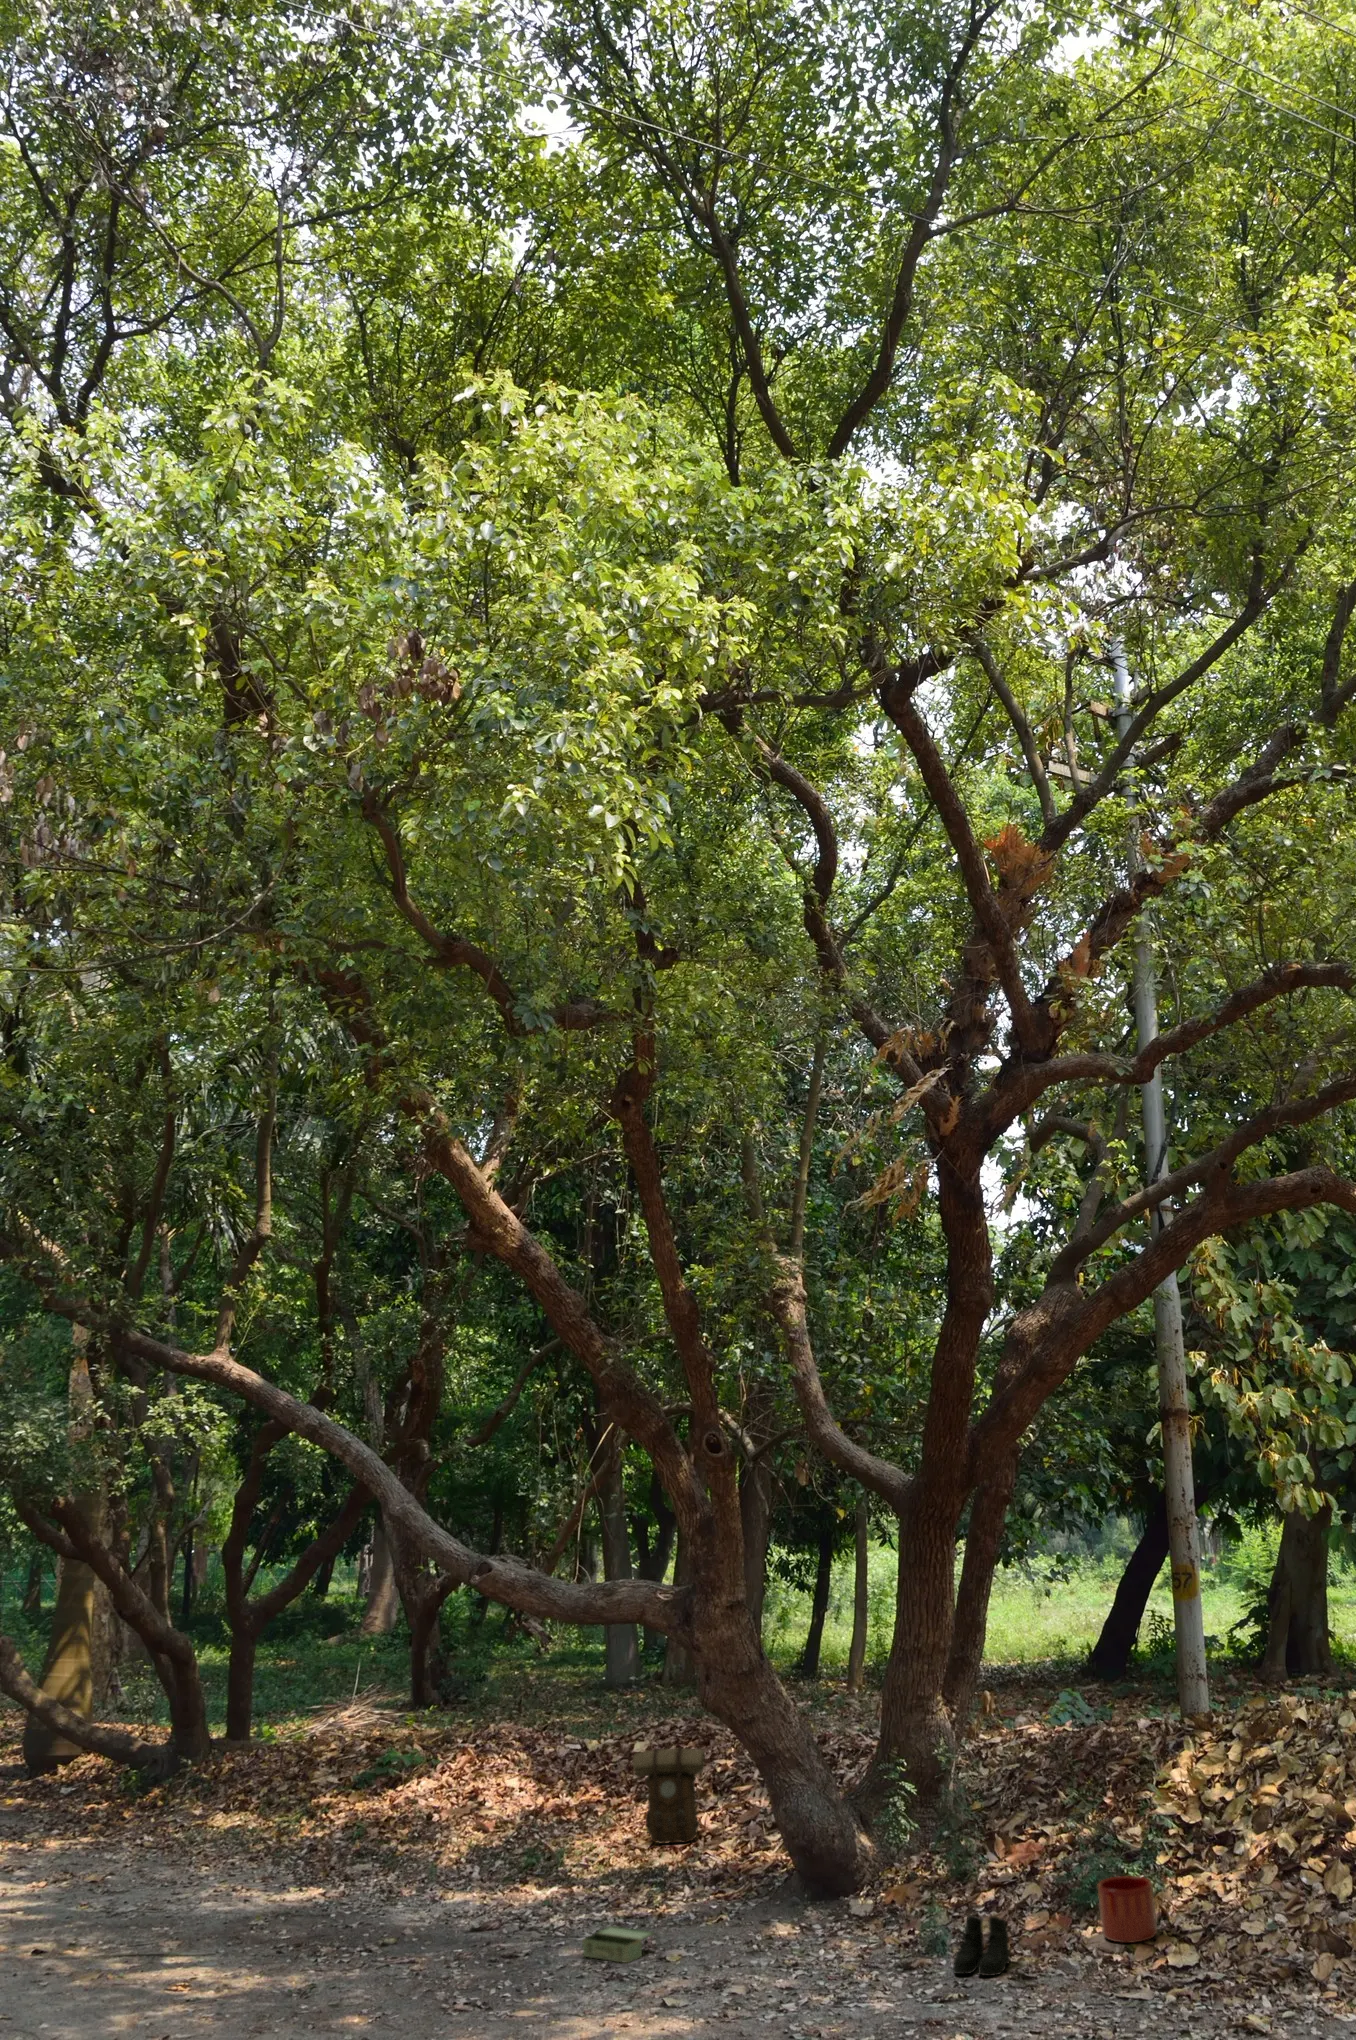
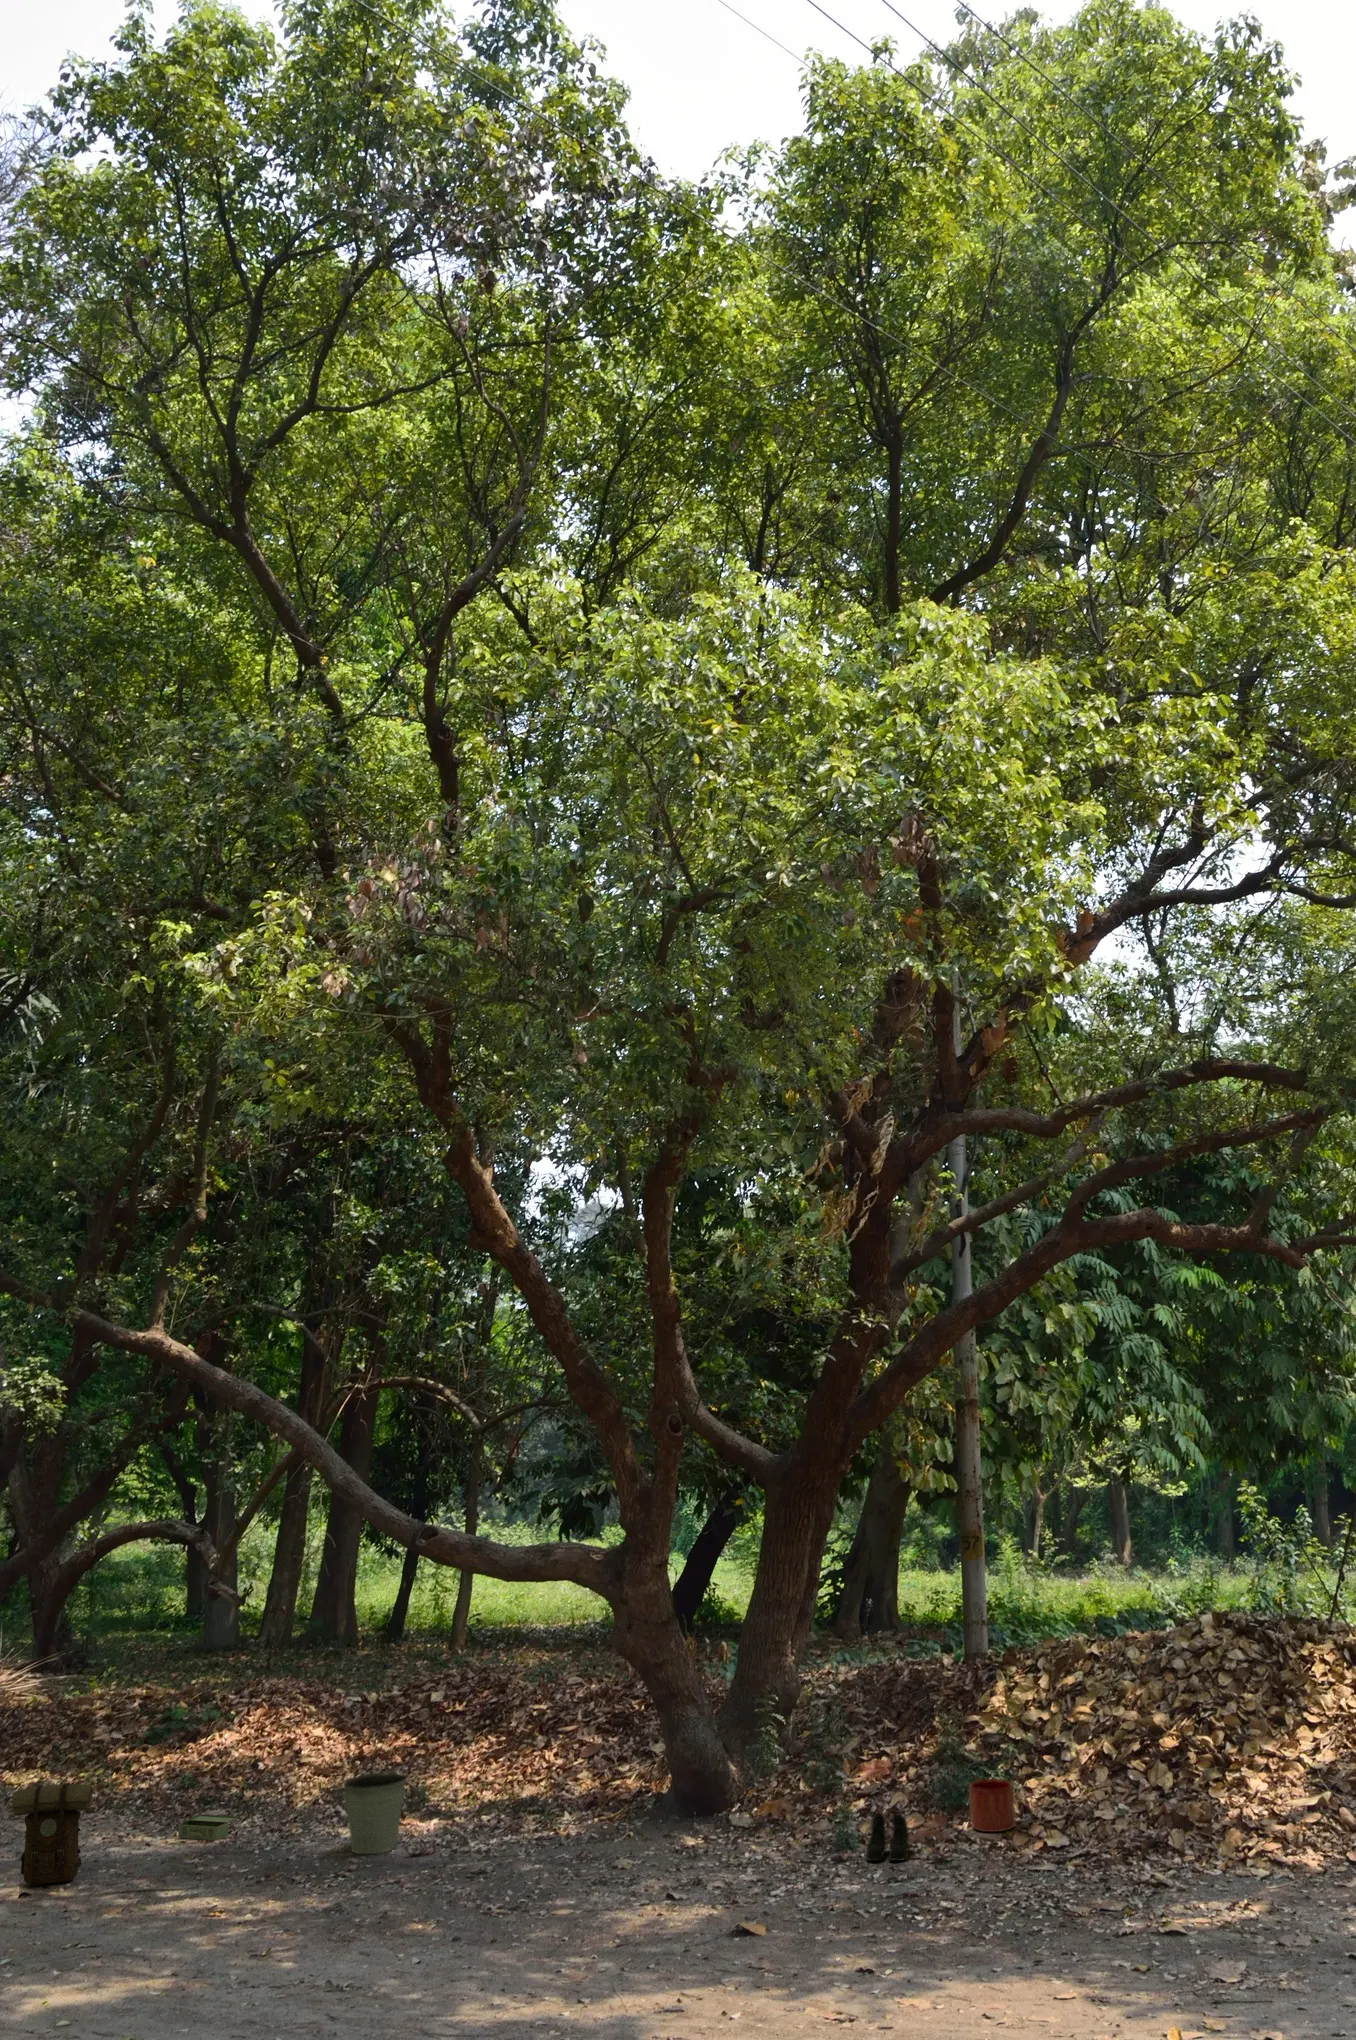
backpack: present [633,1747,705,1844] -> present [12,1783,93,1885]
bucket: none [420,1839,494,1931] -> present [341,1773,408,1854]
toolbox: present [582,1926,654,1963] -> present [178,1815,238,1840]

